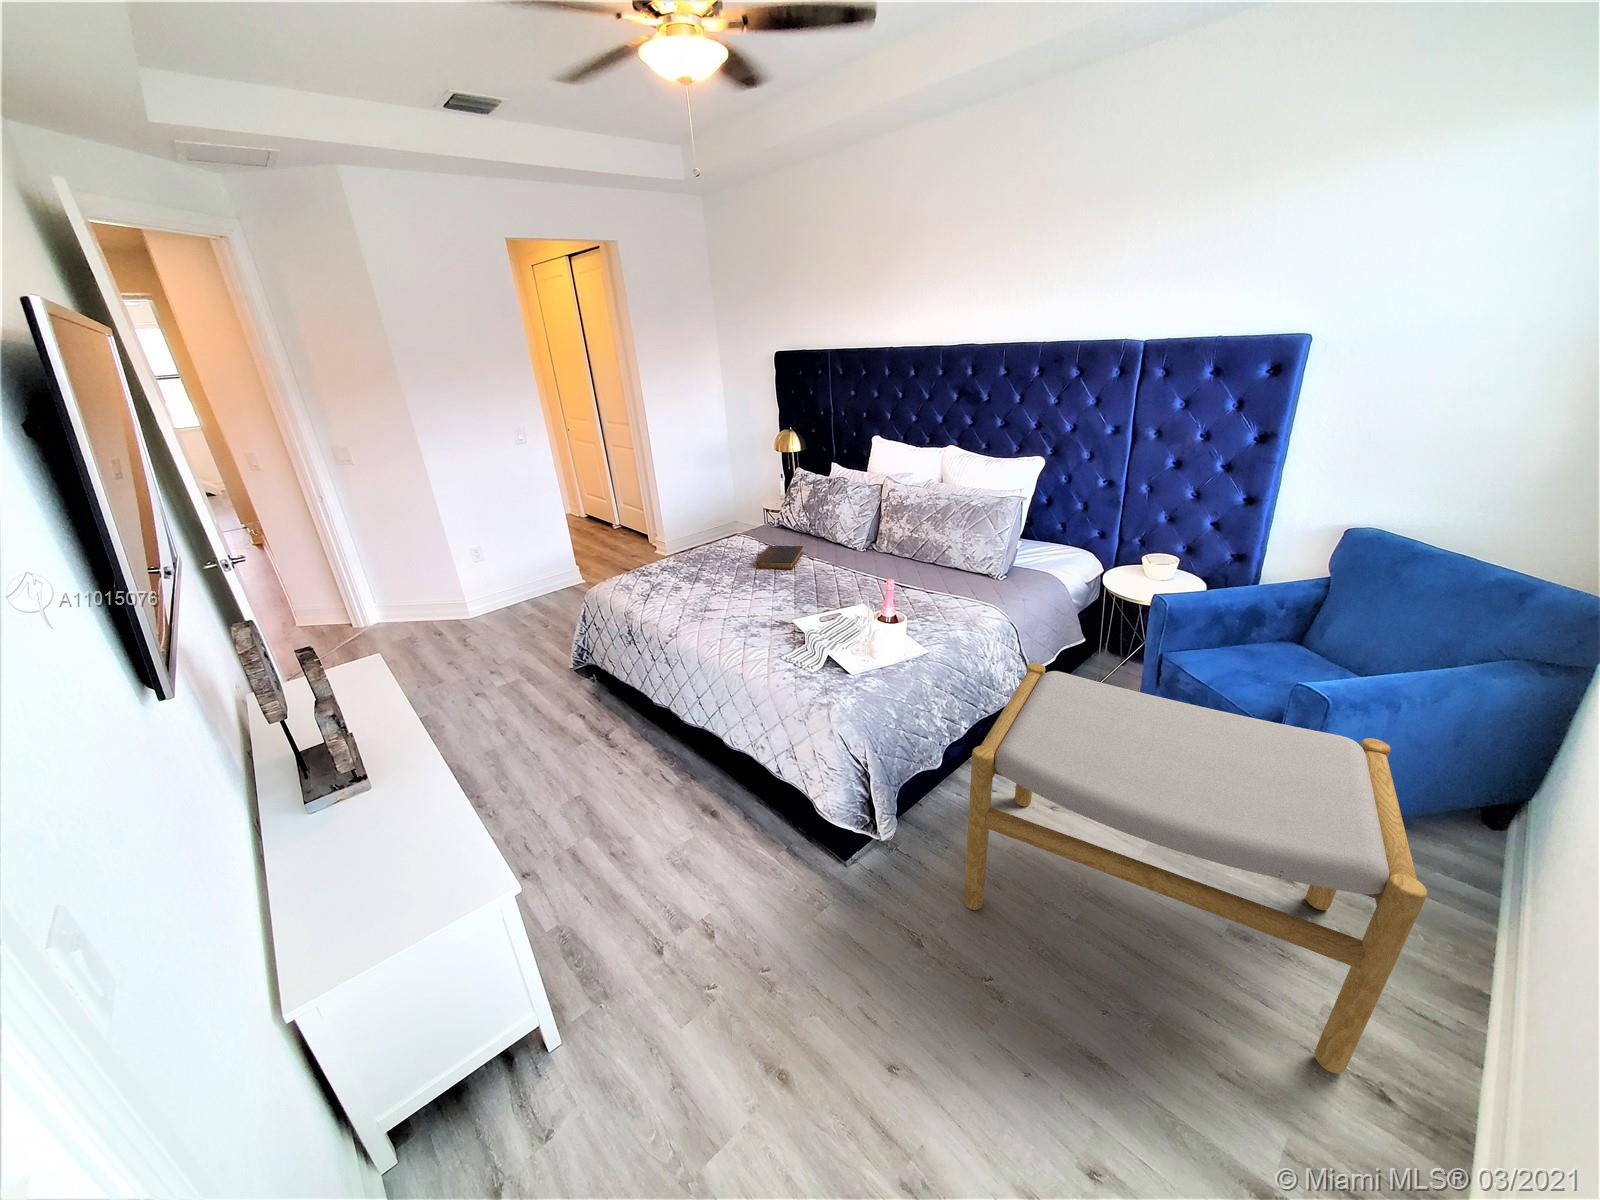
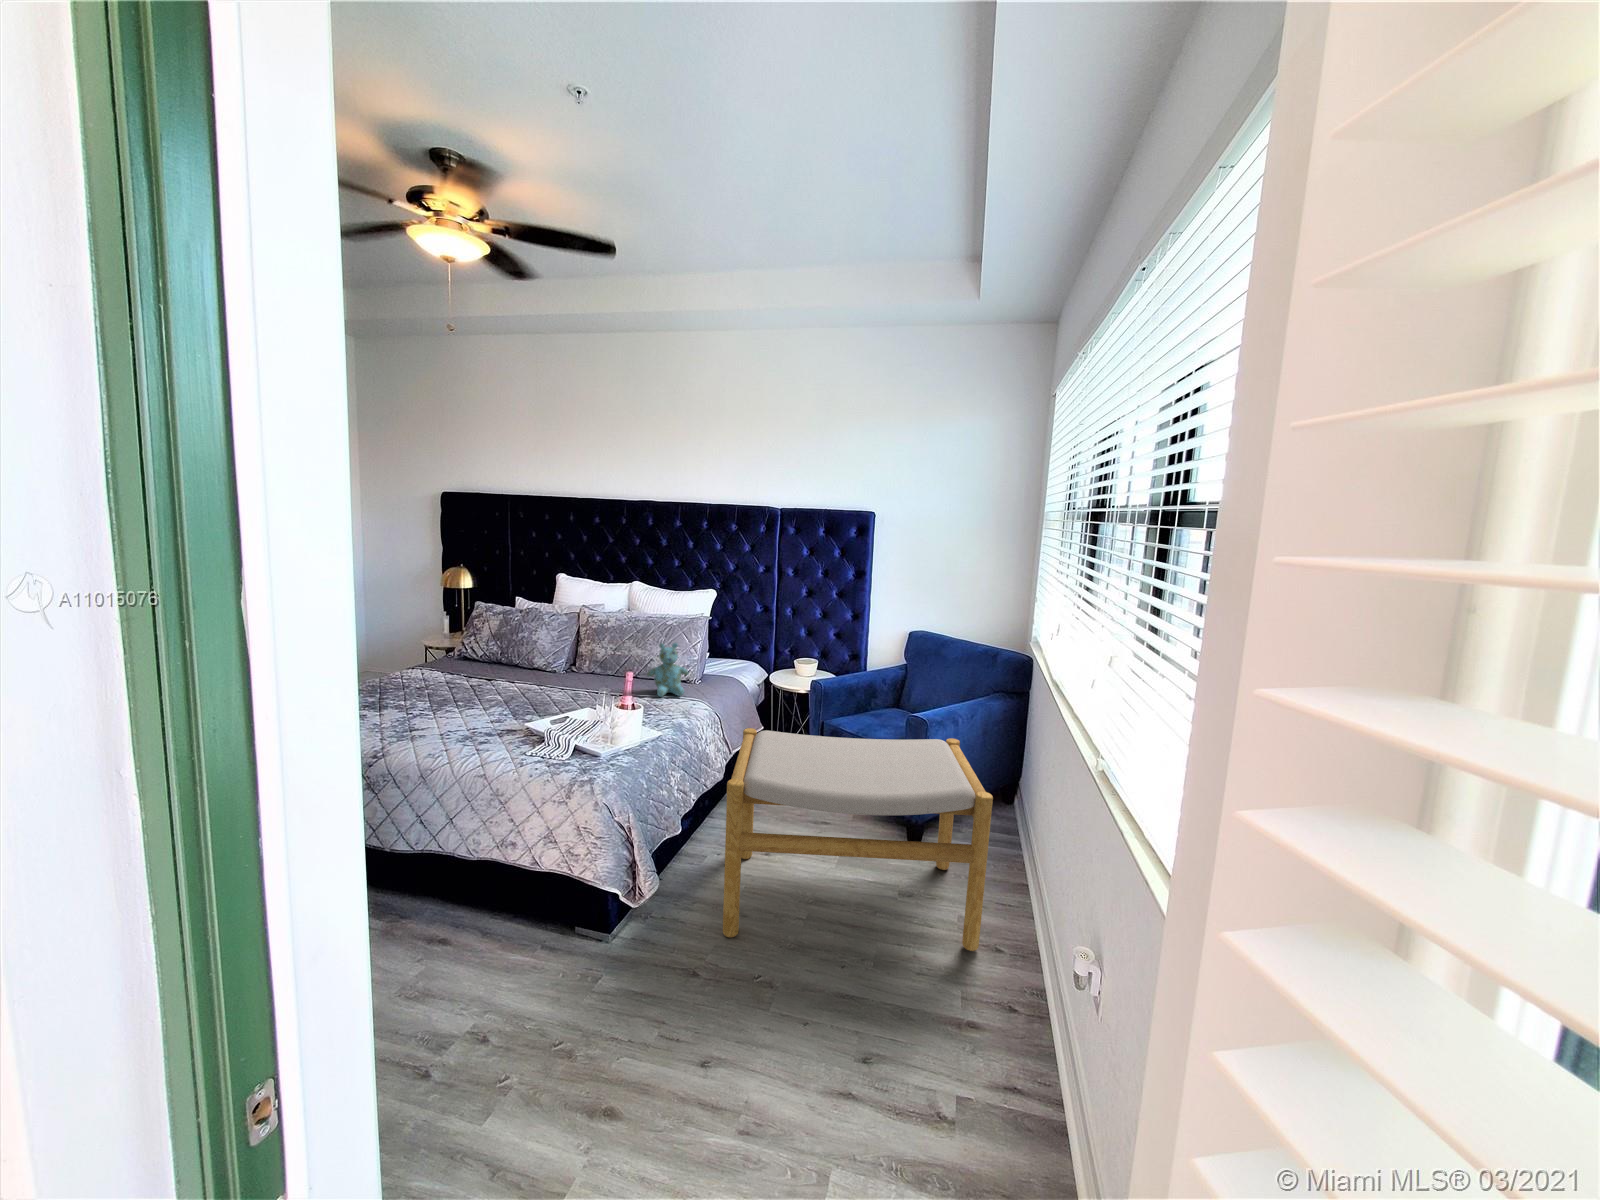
stuffed bear: none [938,533,988,597] -> present [647,643,688,697]
book: present [756,546,803,569] -> none [455,669,503,691]

